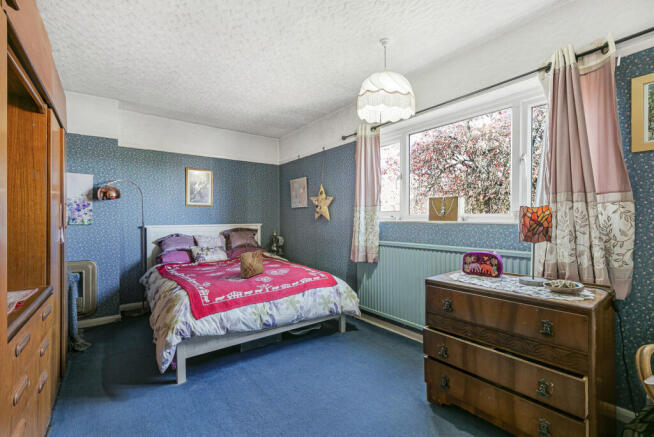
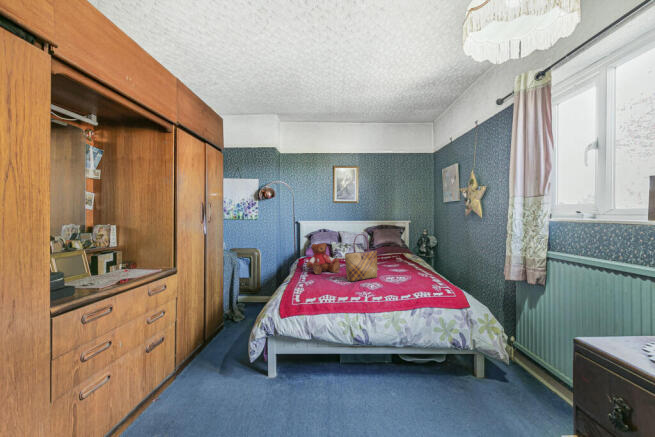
teddy bear: none [188,246,223,277] -> present [306,243,340,274]

